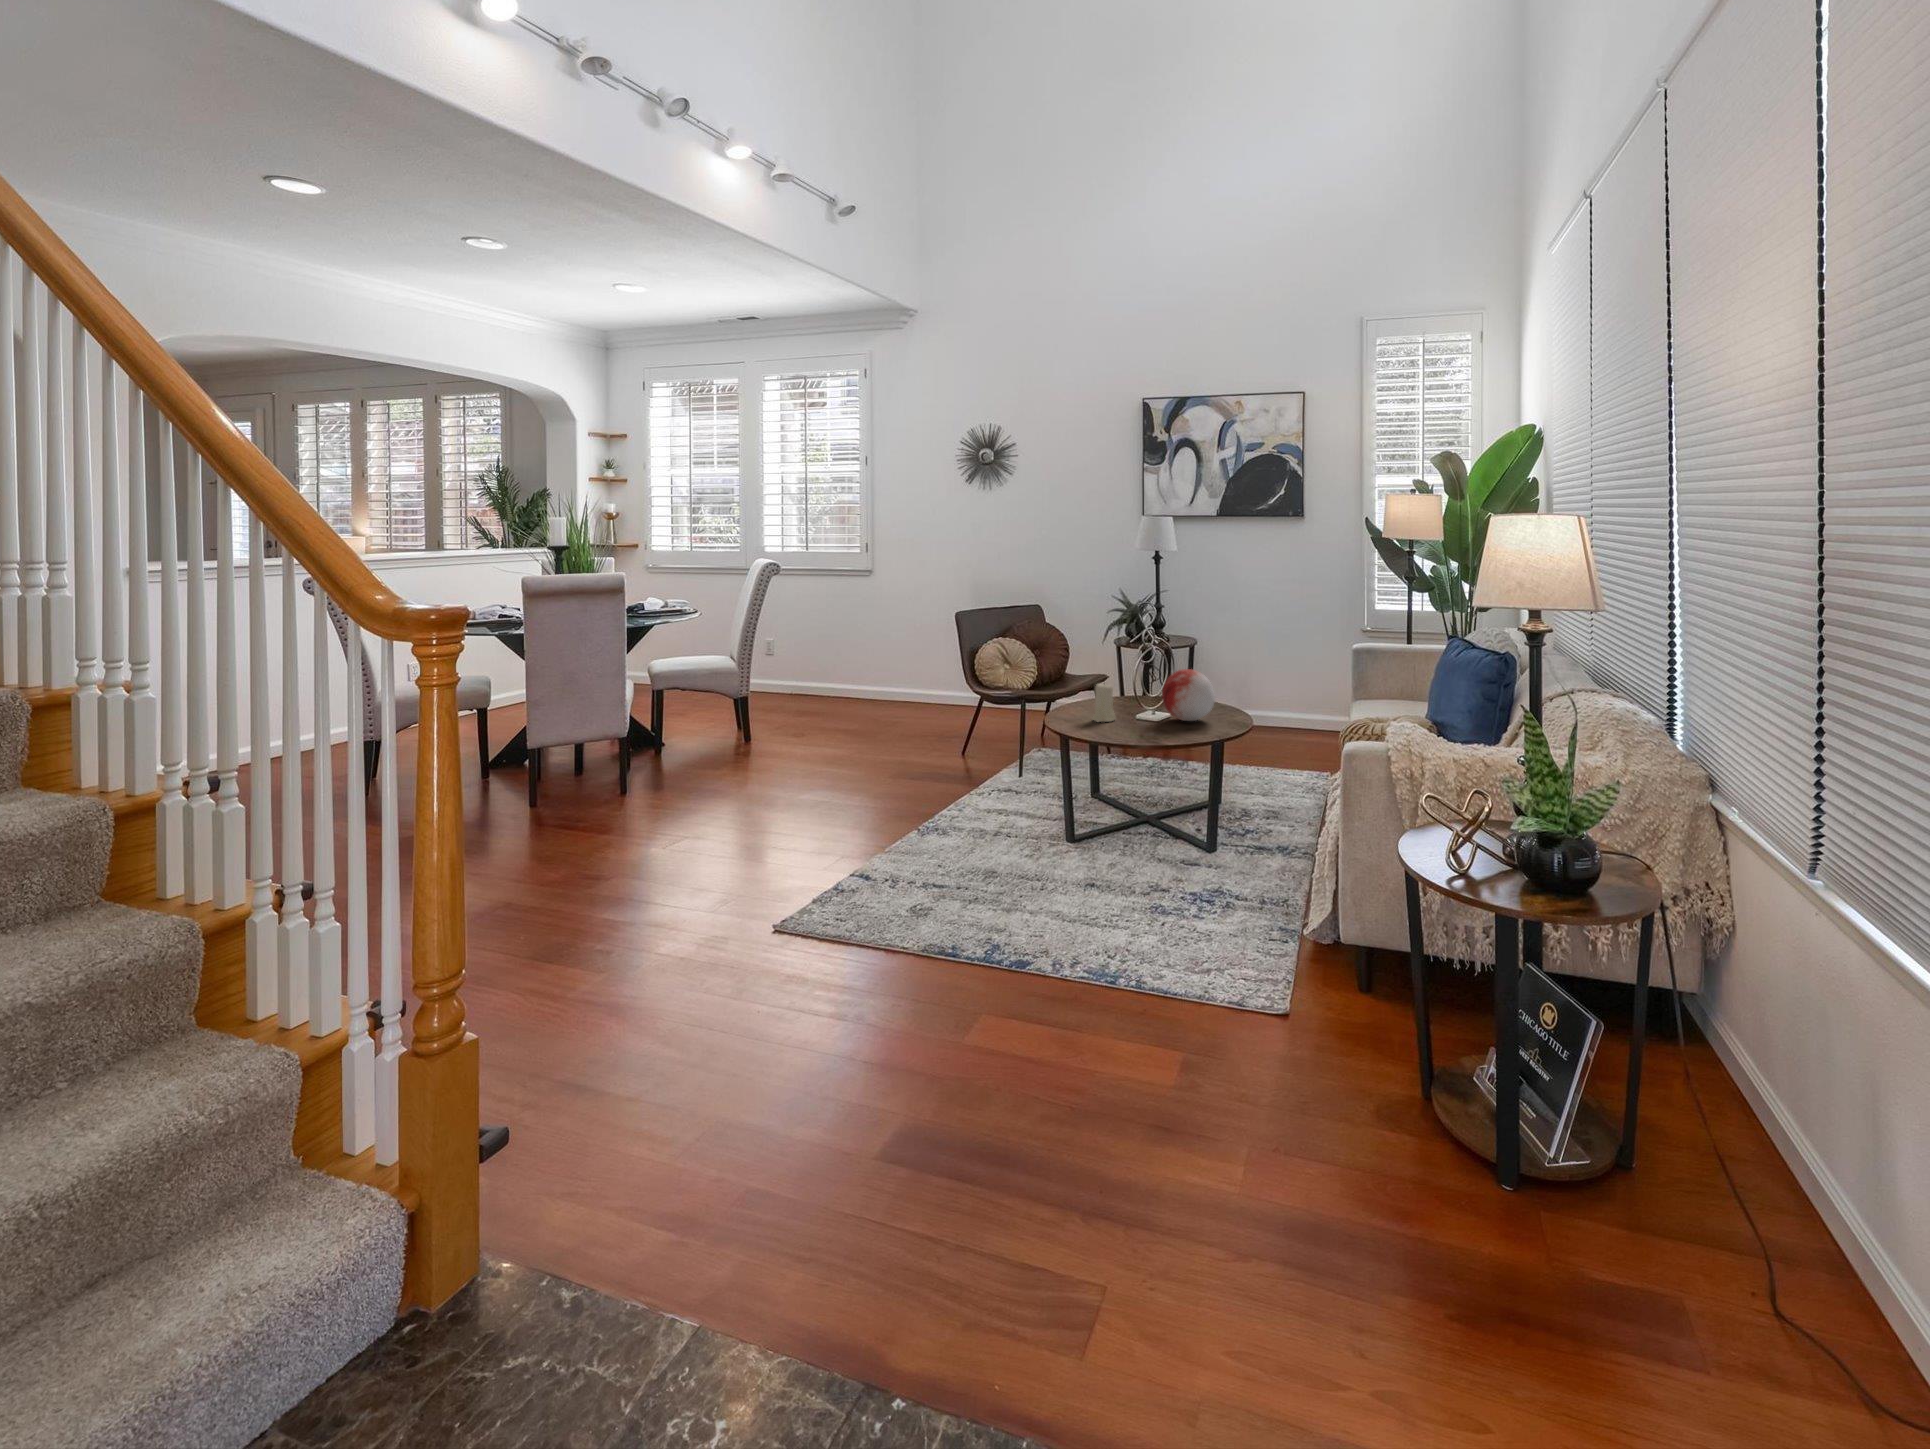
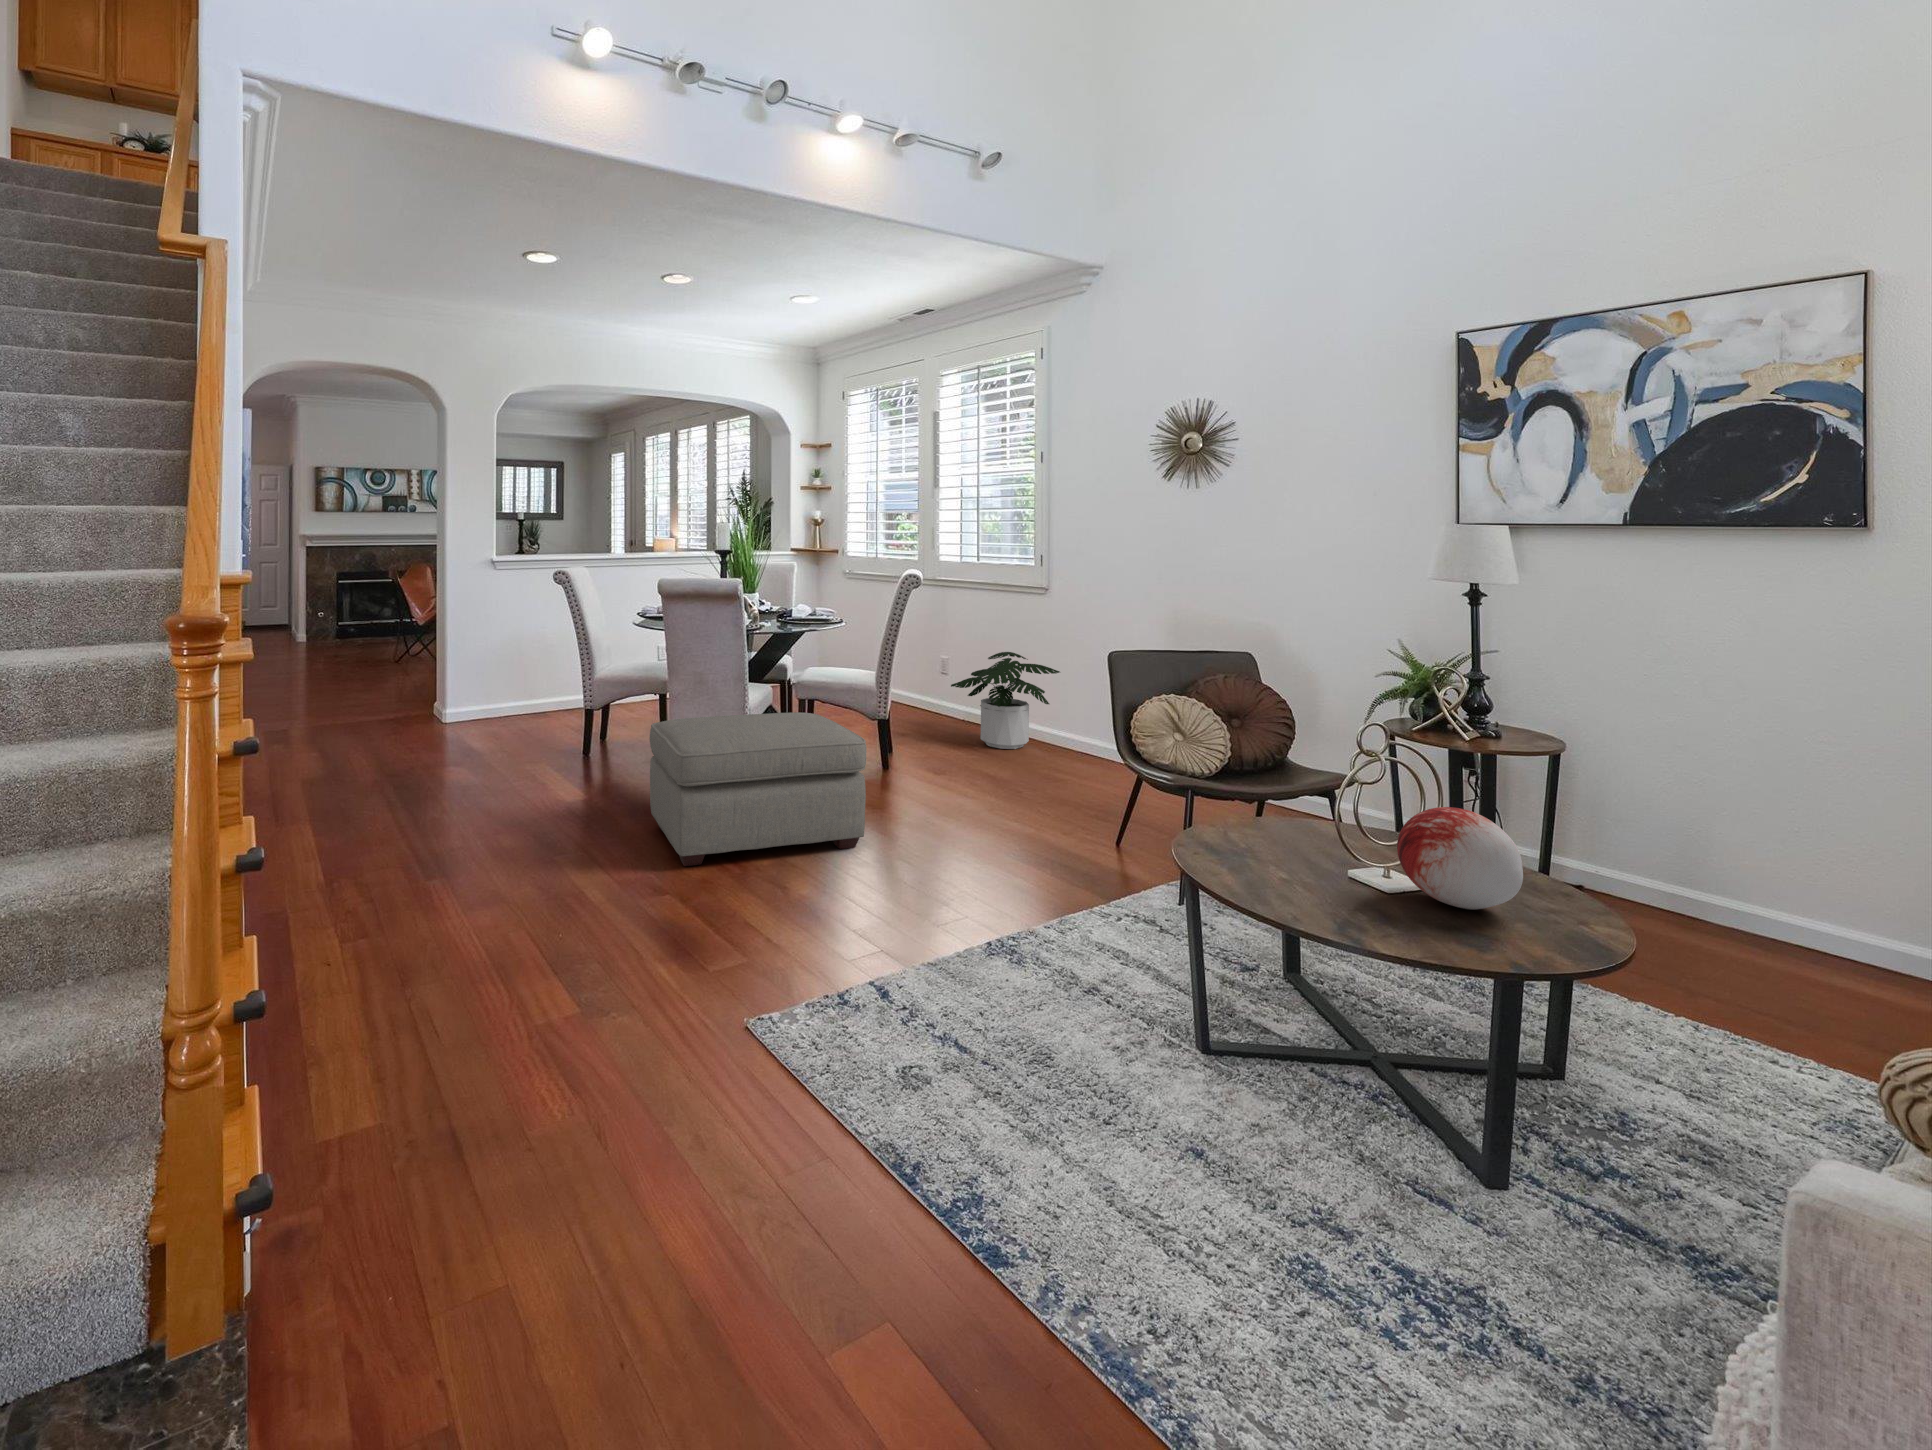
potted plant: none [794,627,885,710] -> present [951,652,1060,749]
candle: present [1092,684,1115,722] -> none [1257,800,1303,868]
ottoman: none [544,692,781,845] -> present [650,712,867,866]

